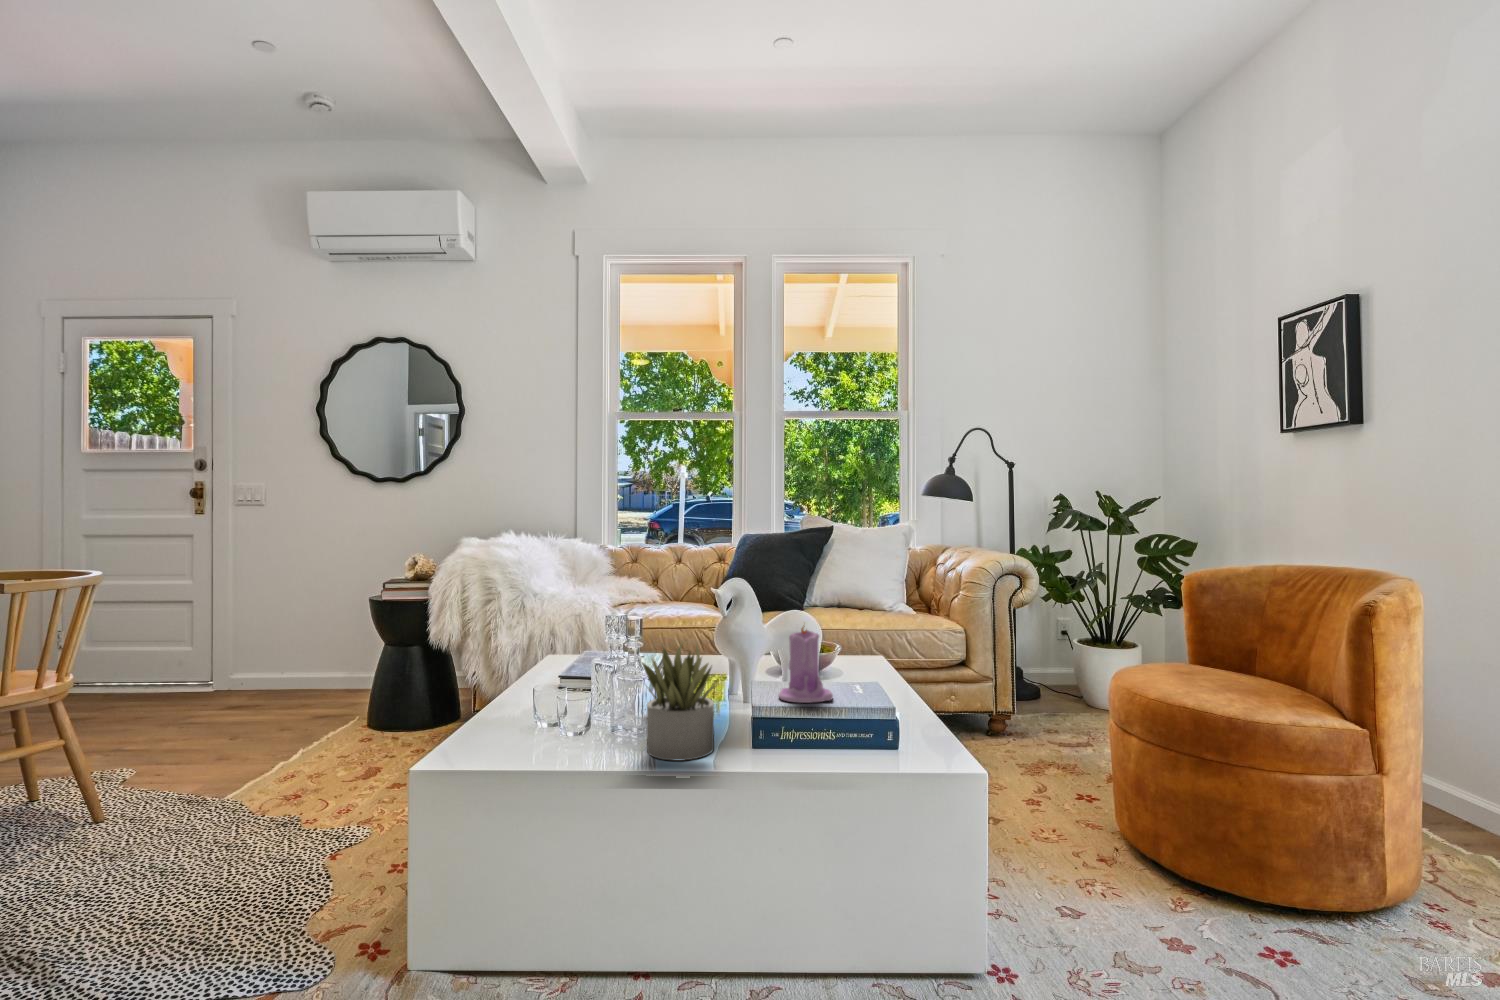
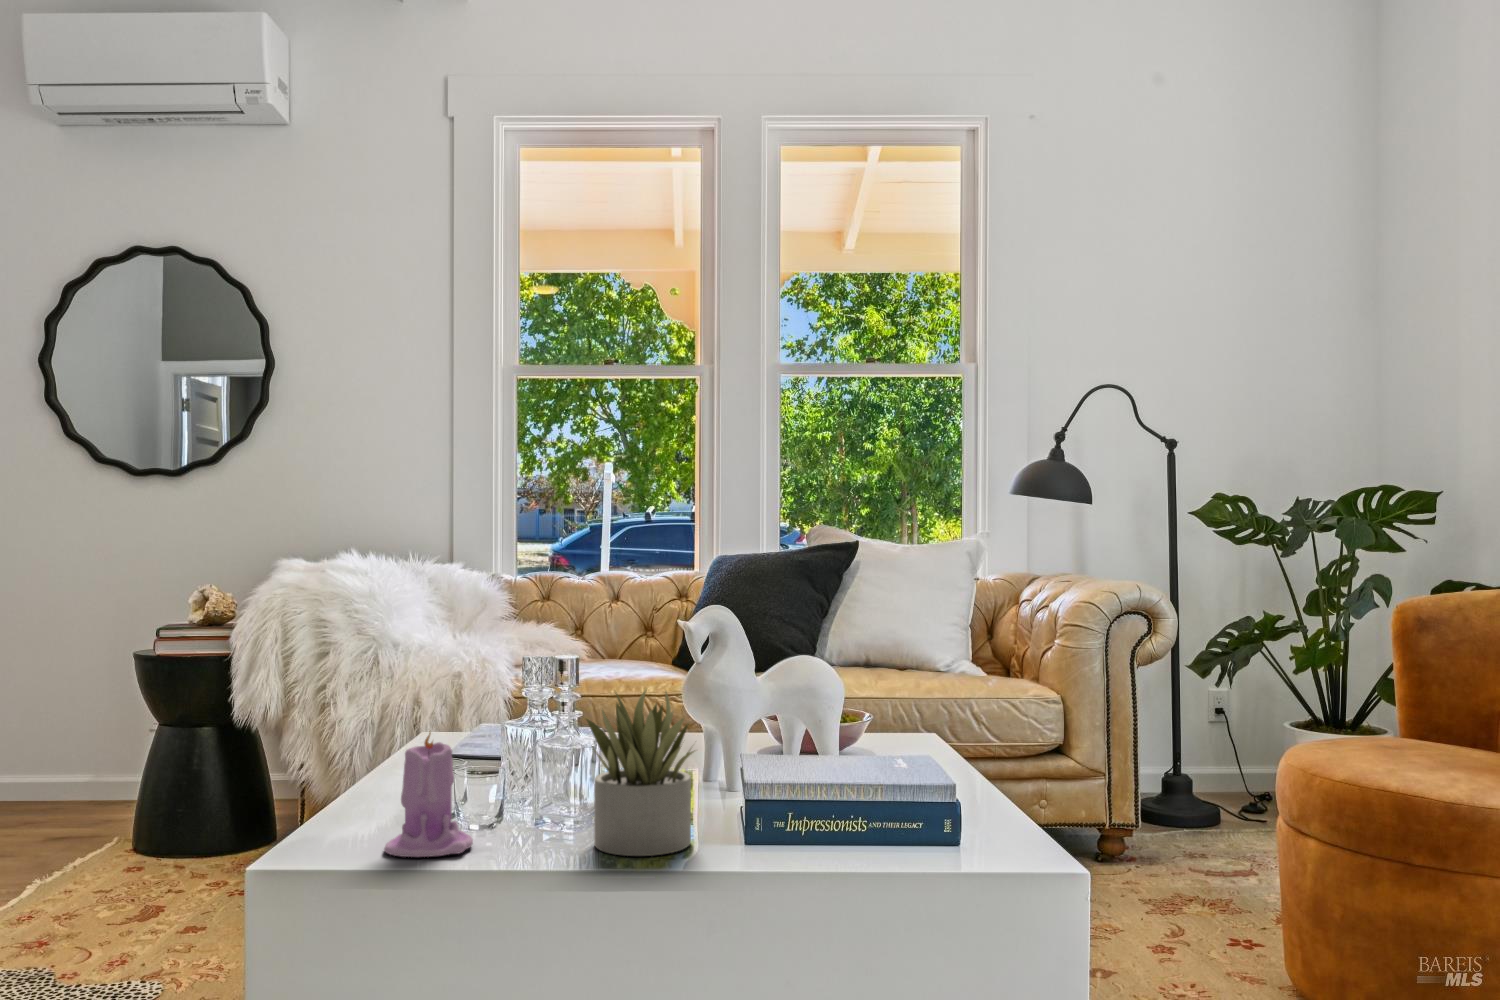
candle: present [779,625,833,703] -> present [384,731,473,857]

